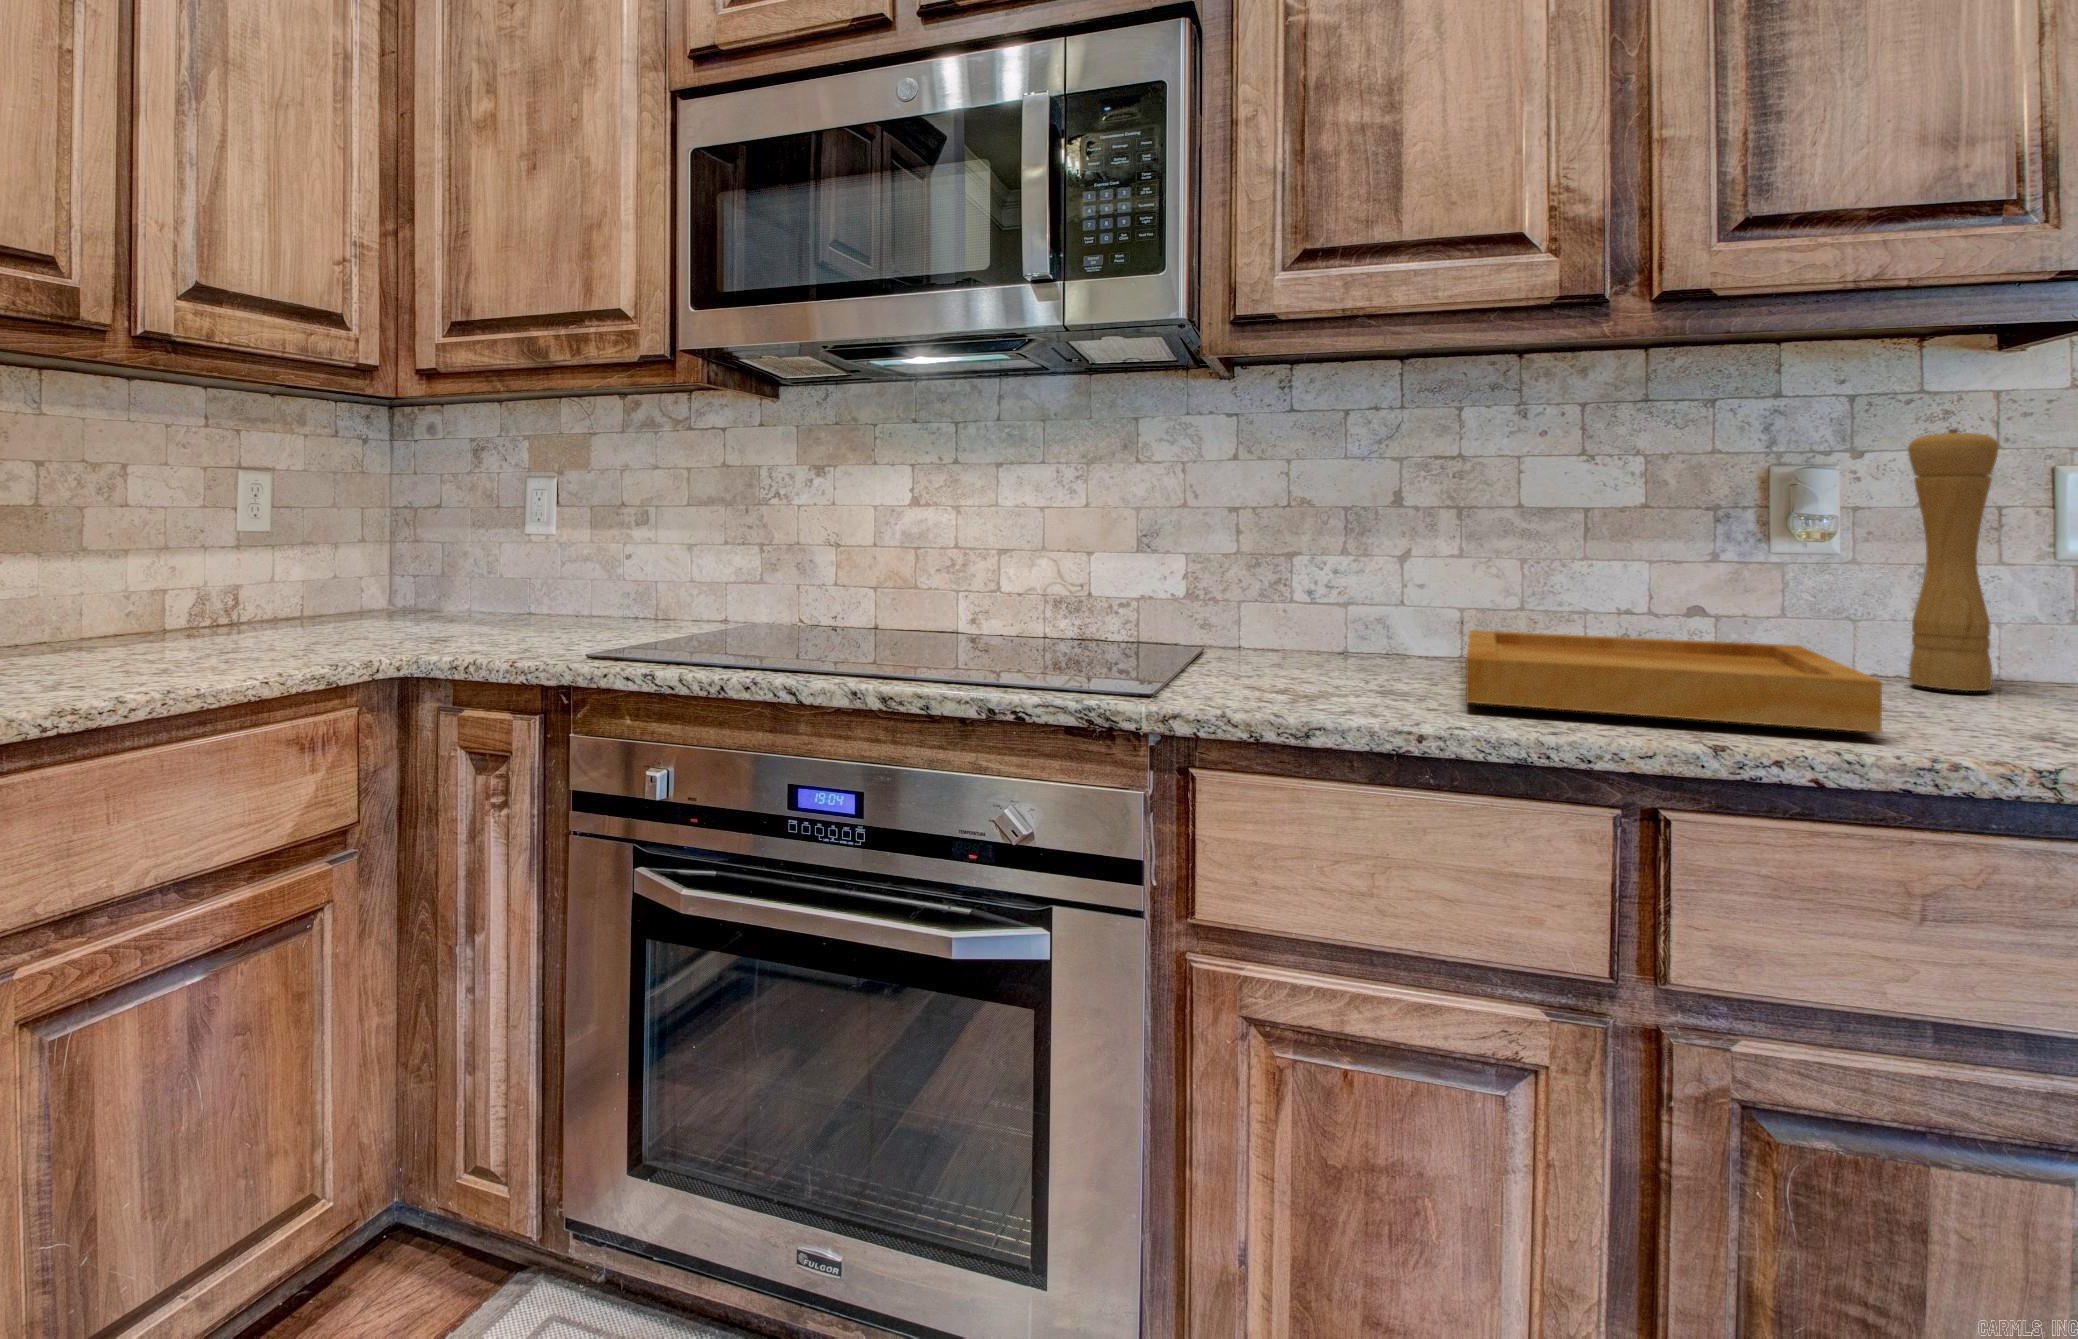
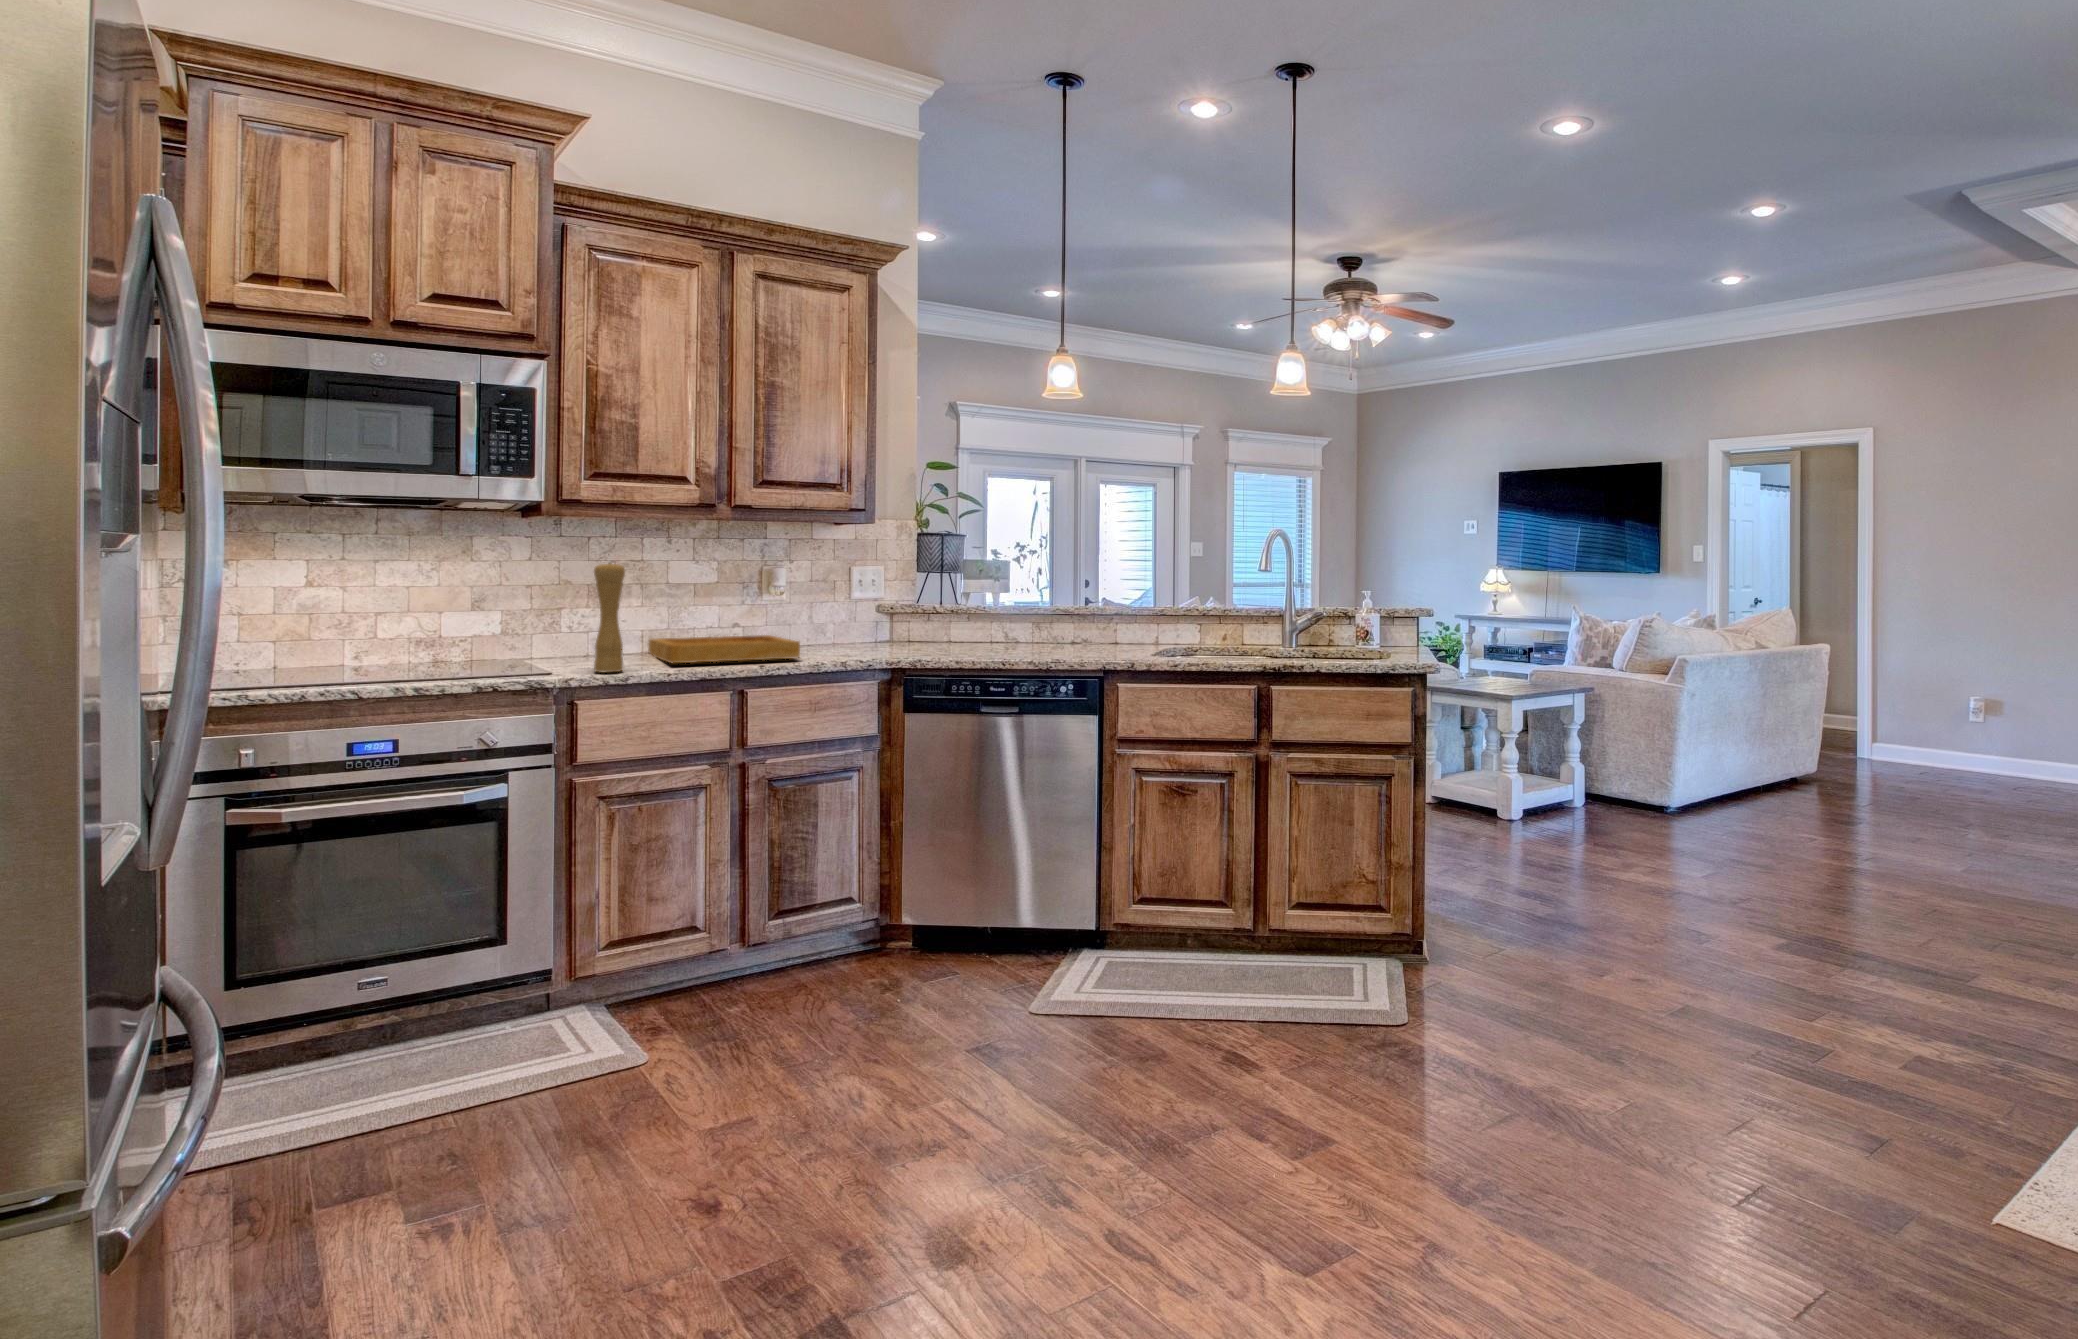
pepper mill: present [1908,429,1999,691] -> present [594,563,625,673]

